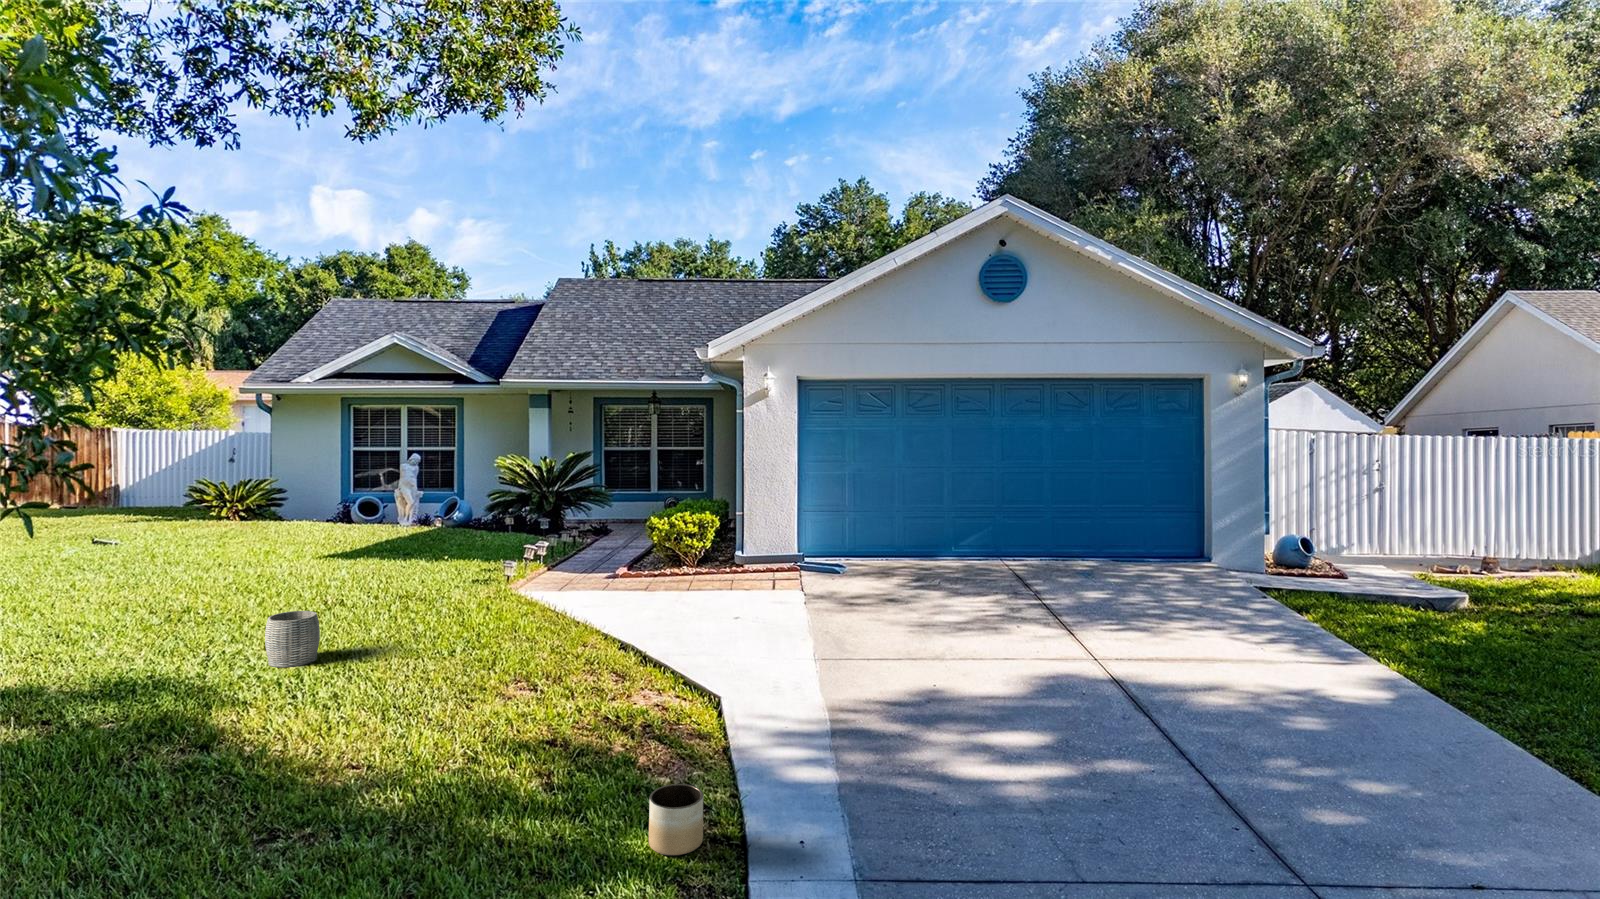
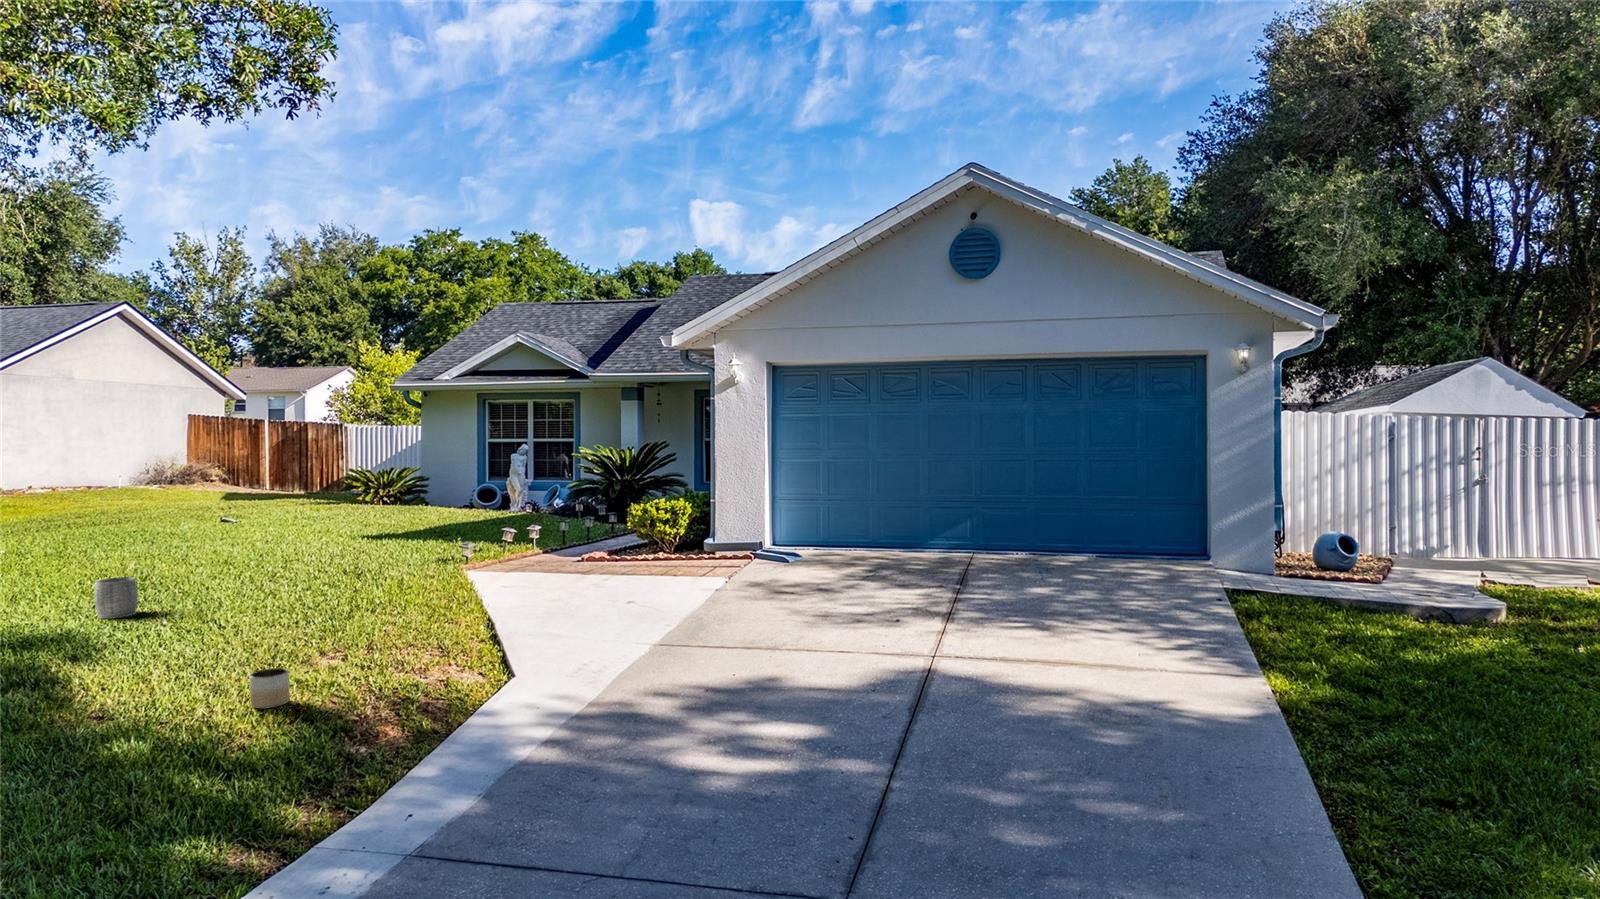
woven basket: present [265,611,320,667] -> present [94,577,138,619]

